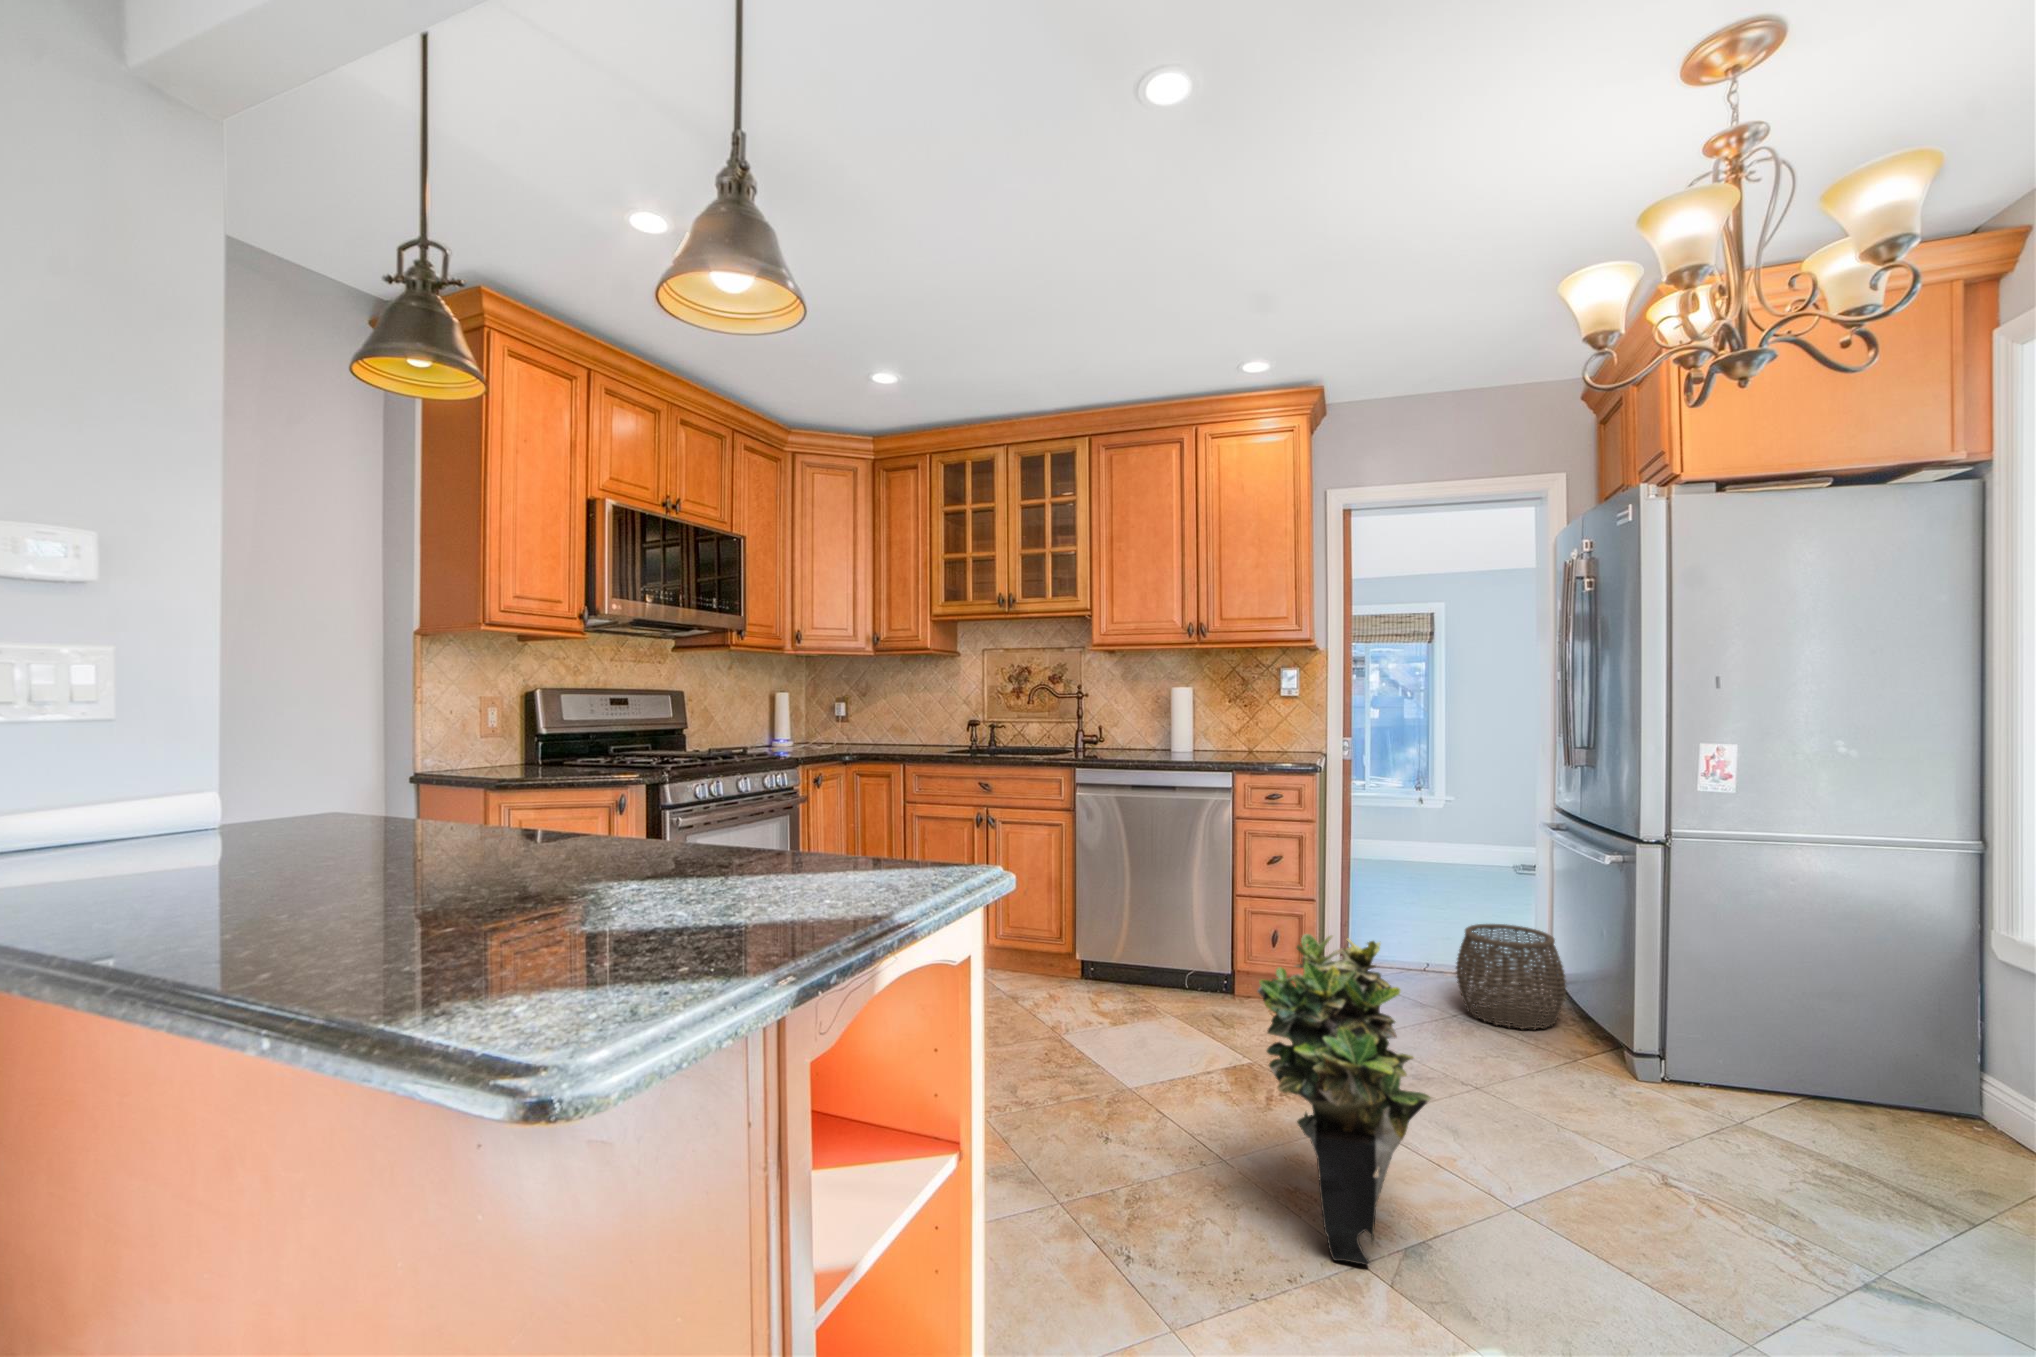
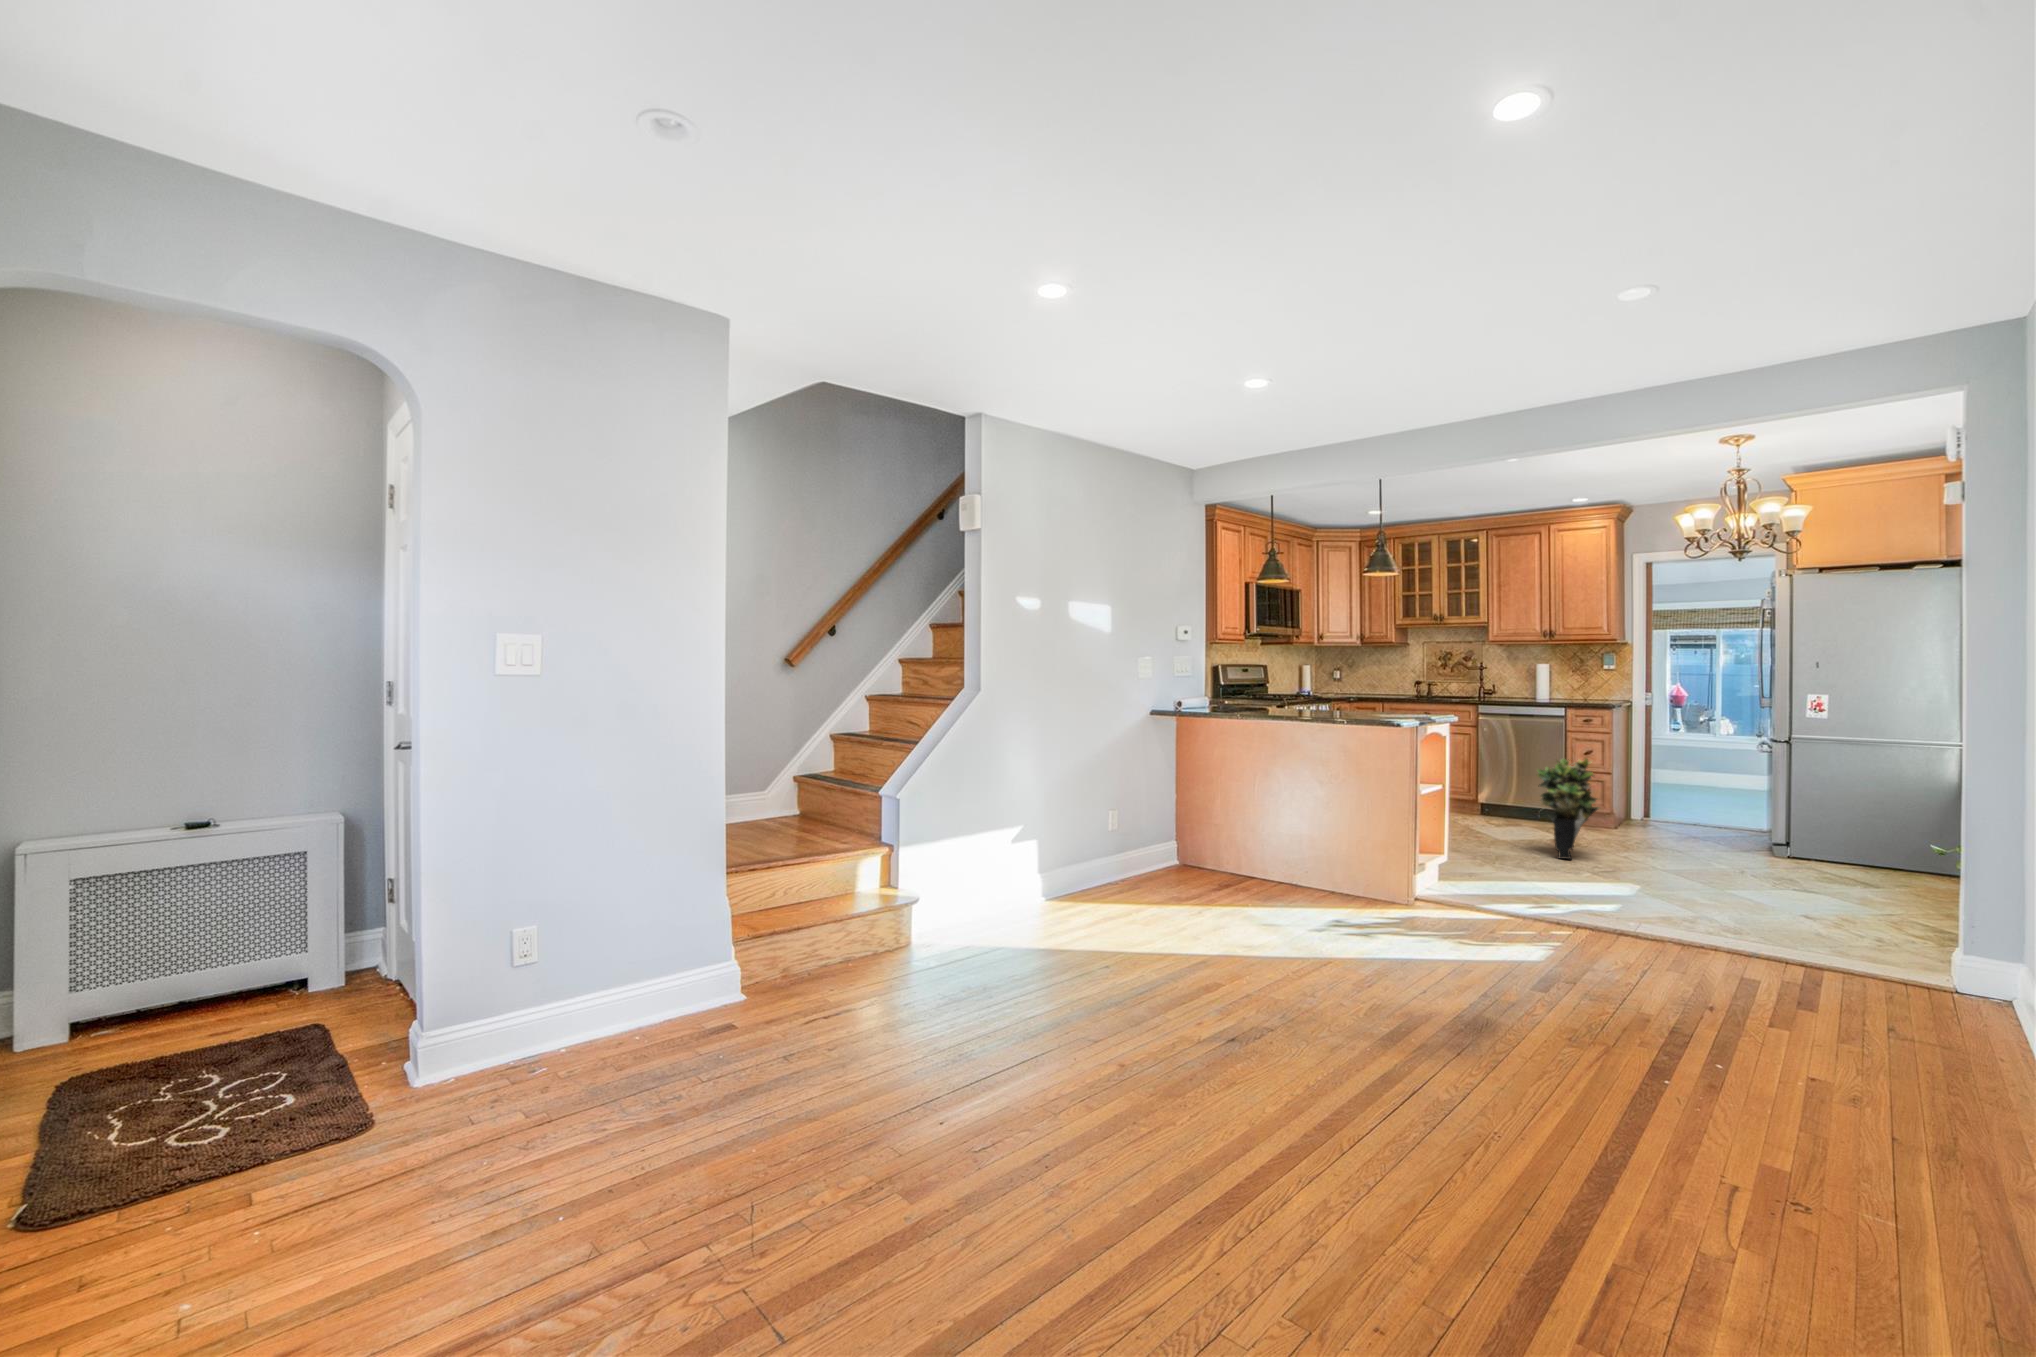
woven basket: present [1456,924,1566,1030] -> none [1696,791,1762,841]

